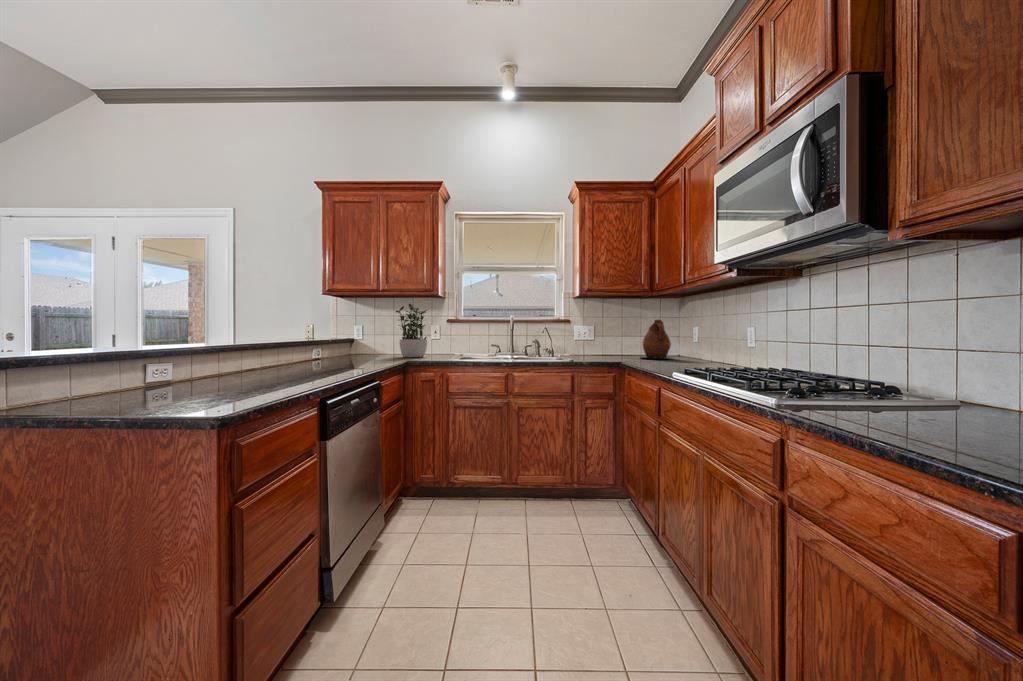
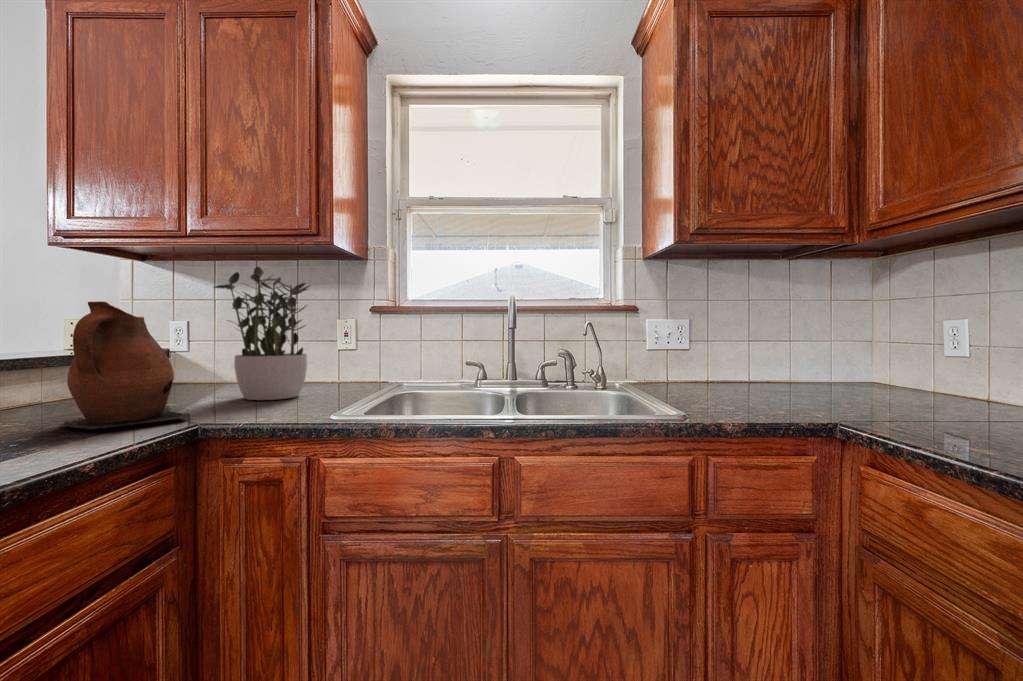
ceramic pitcher: present [641,320,671,359] -> present [55,301,190,429]

